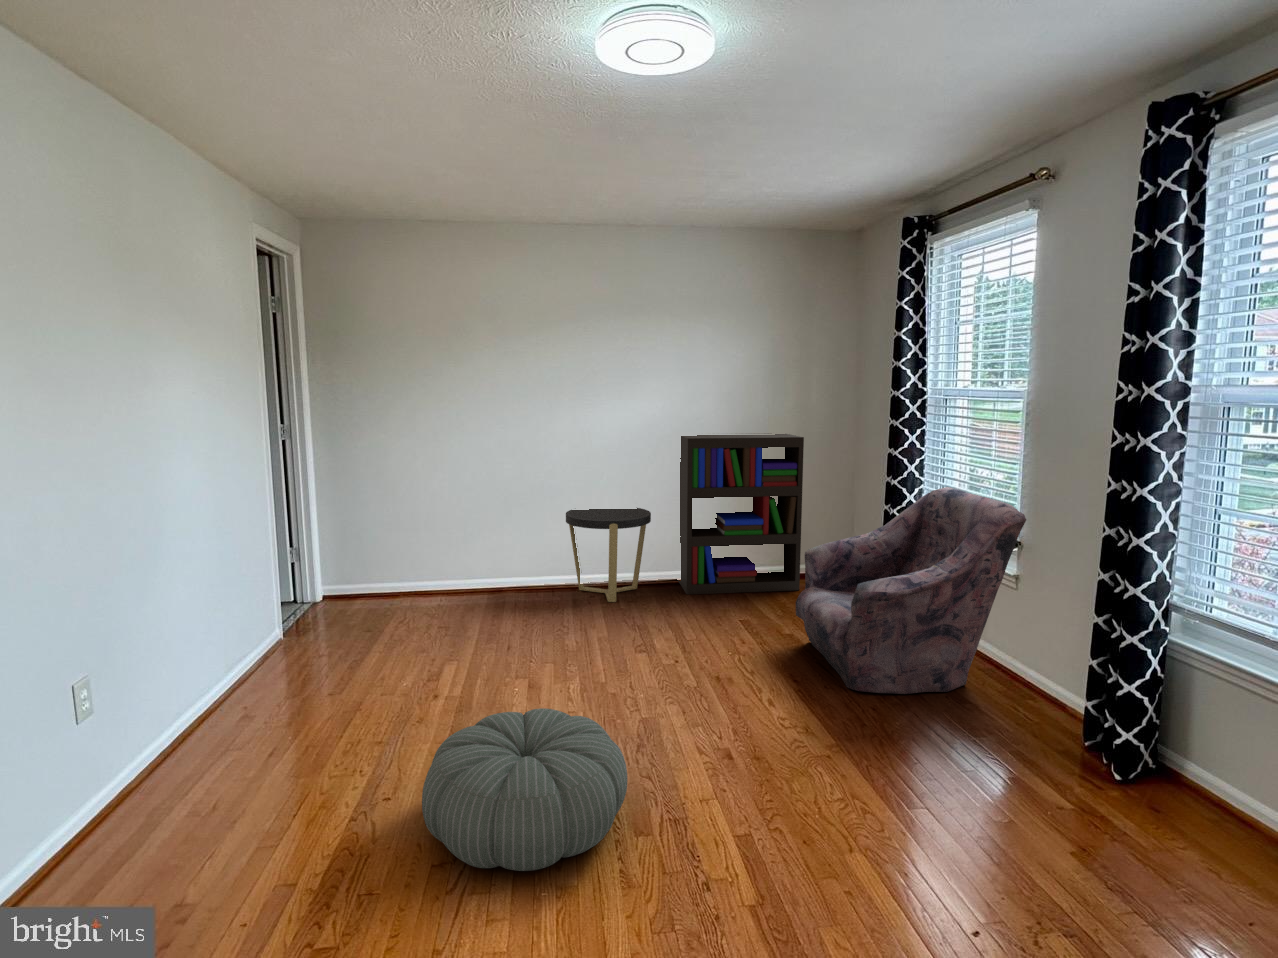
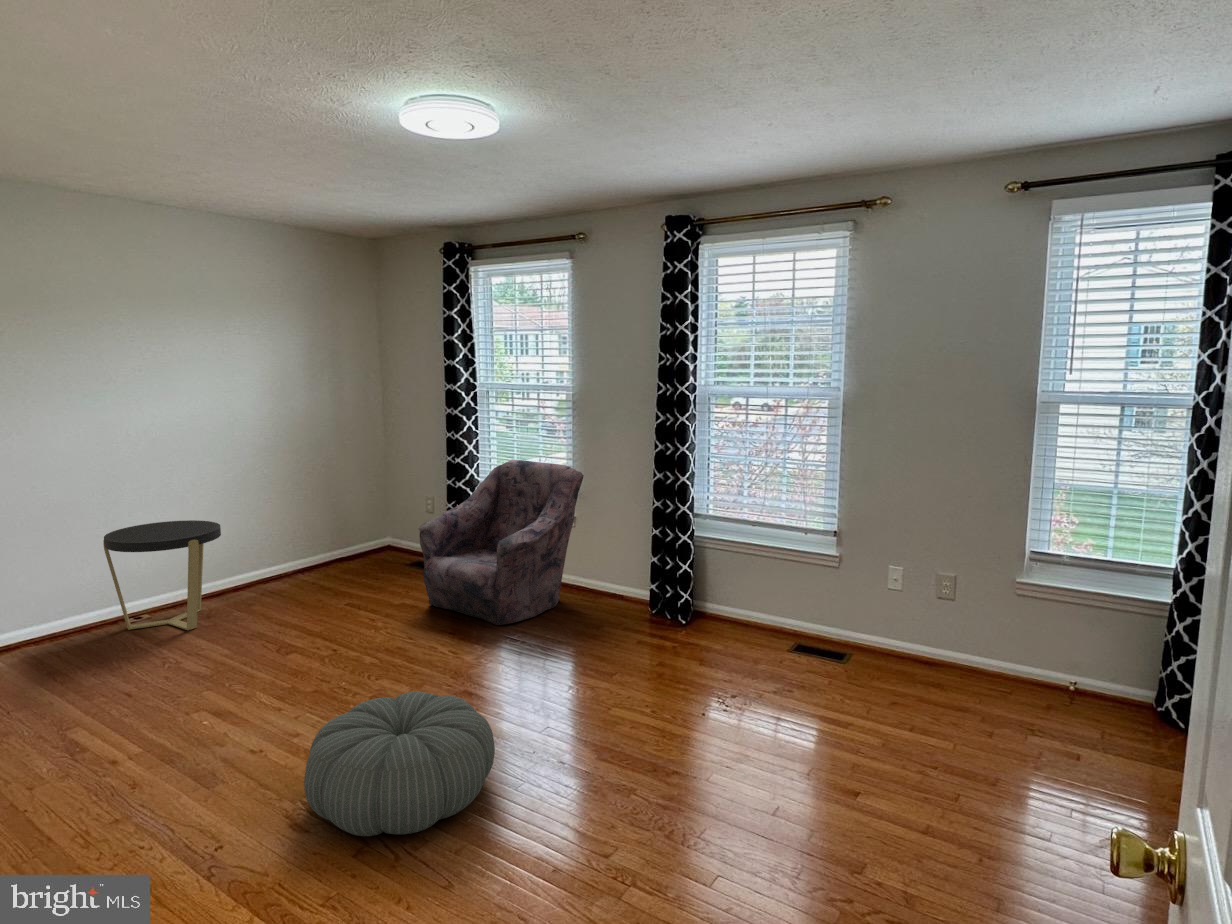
bookshelf: present [678,433,804,594] -> none [219,426,366,601]

